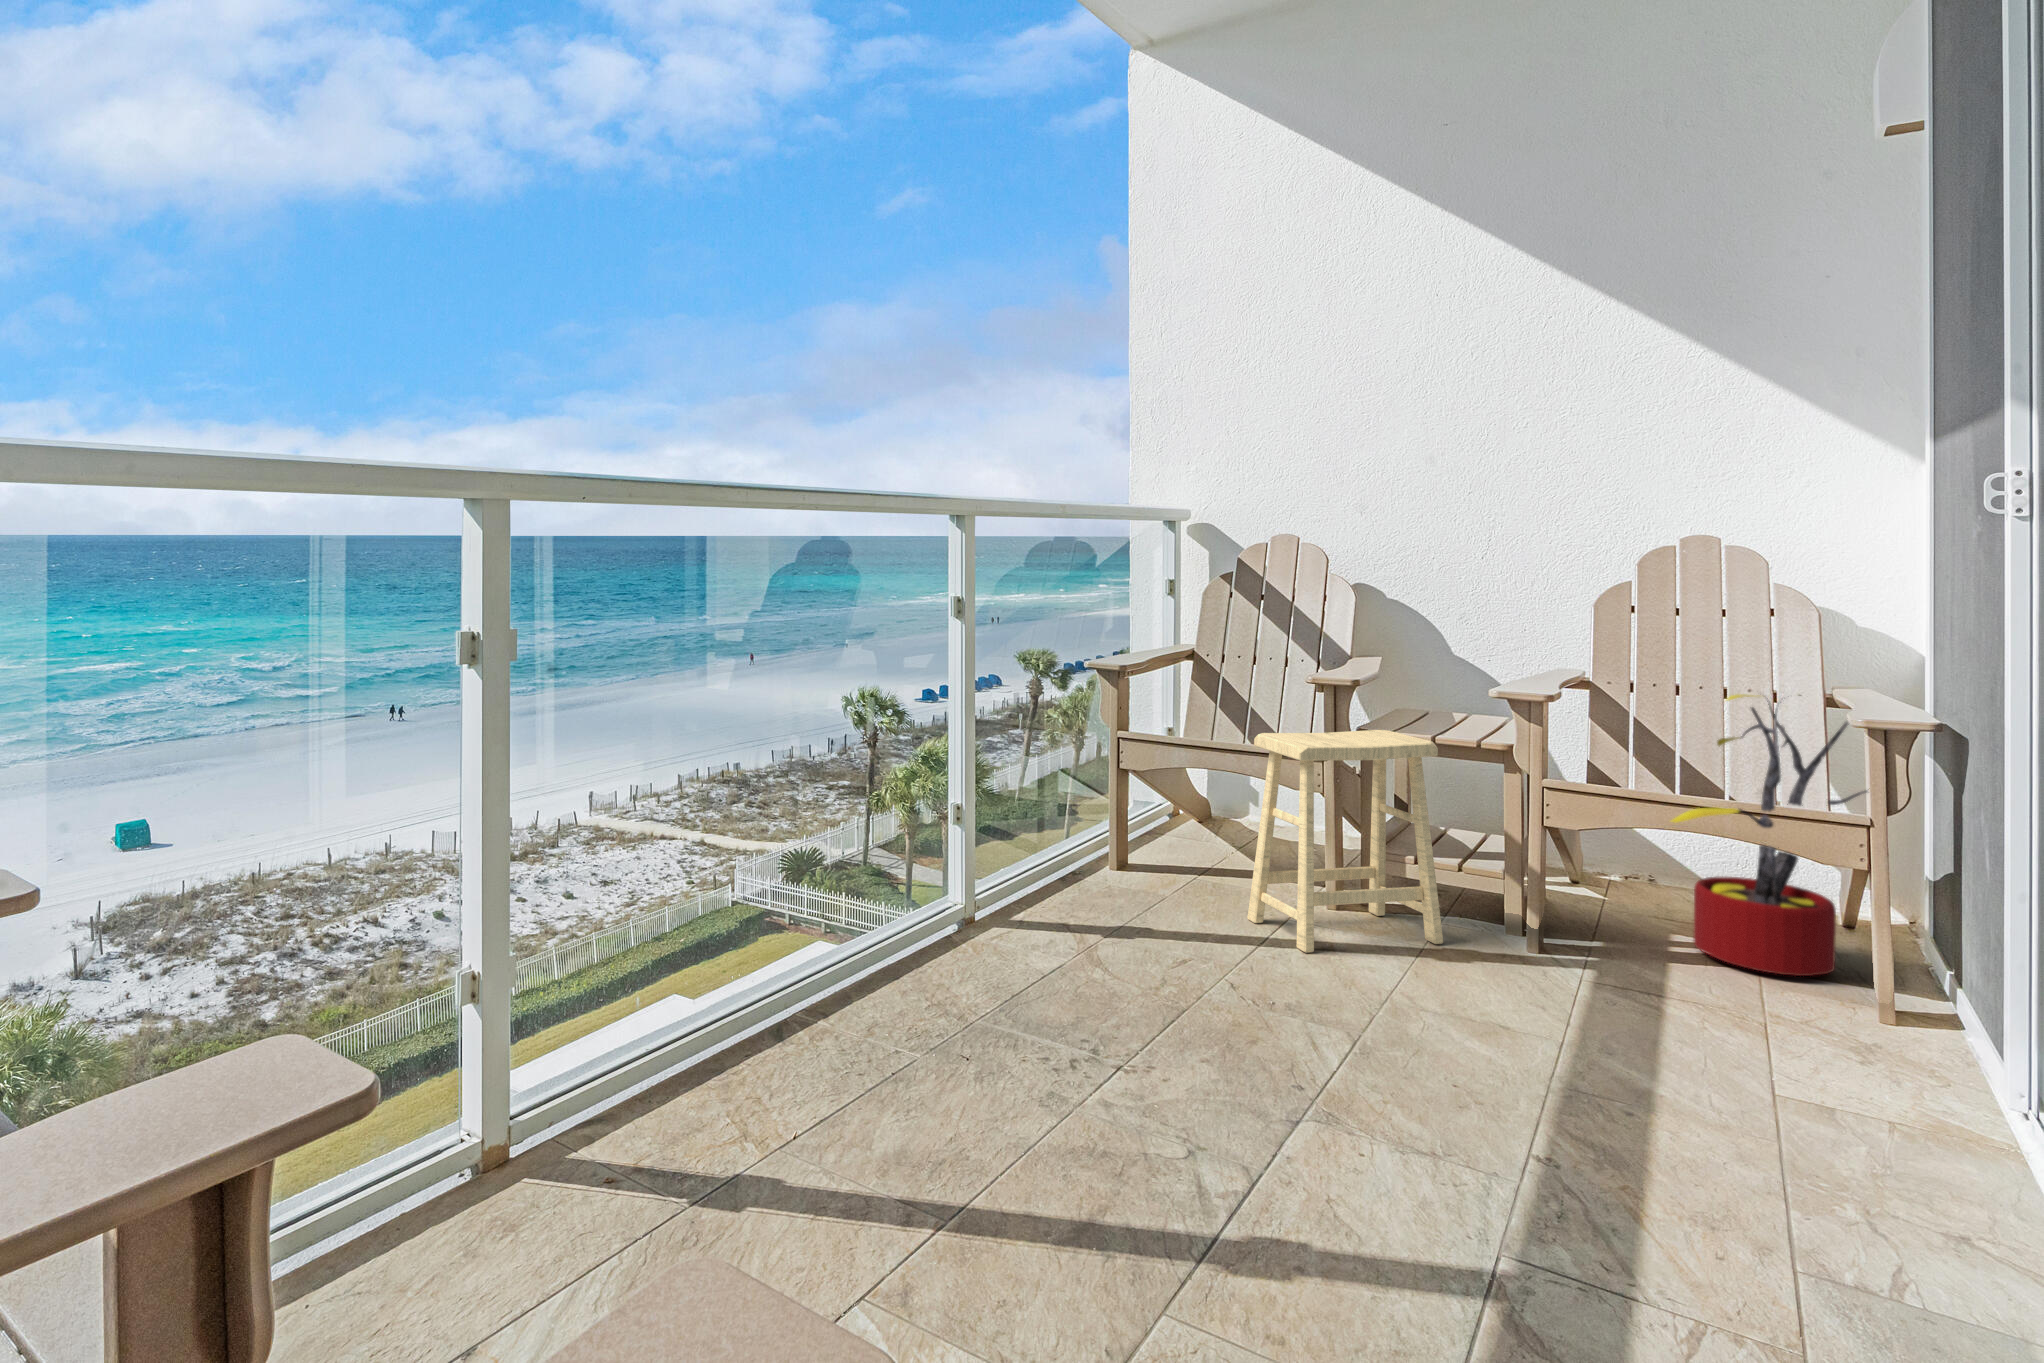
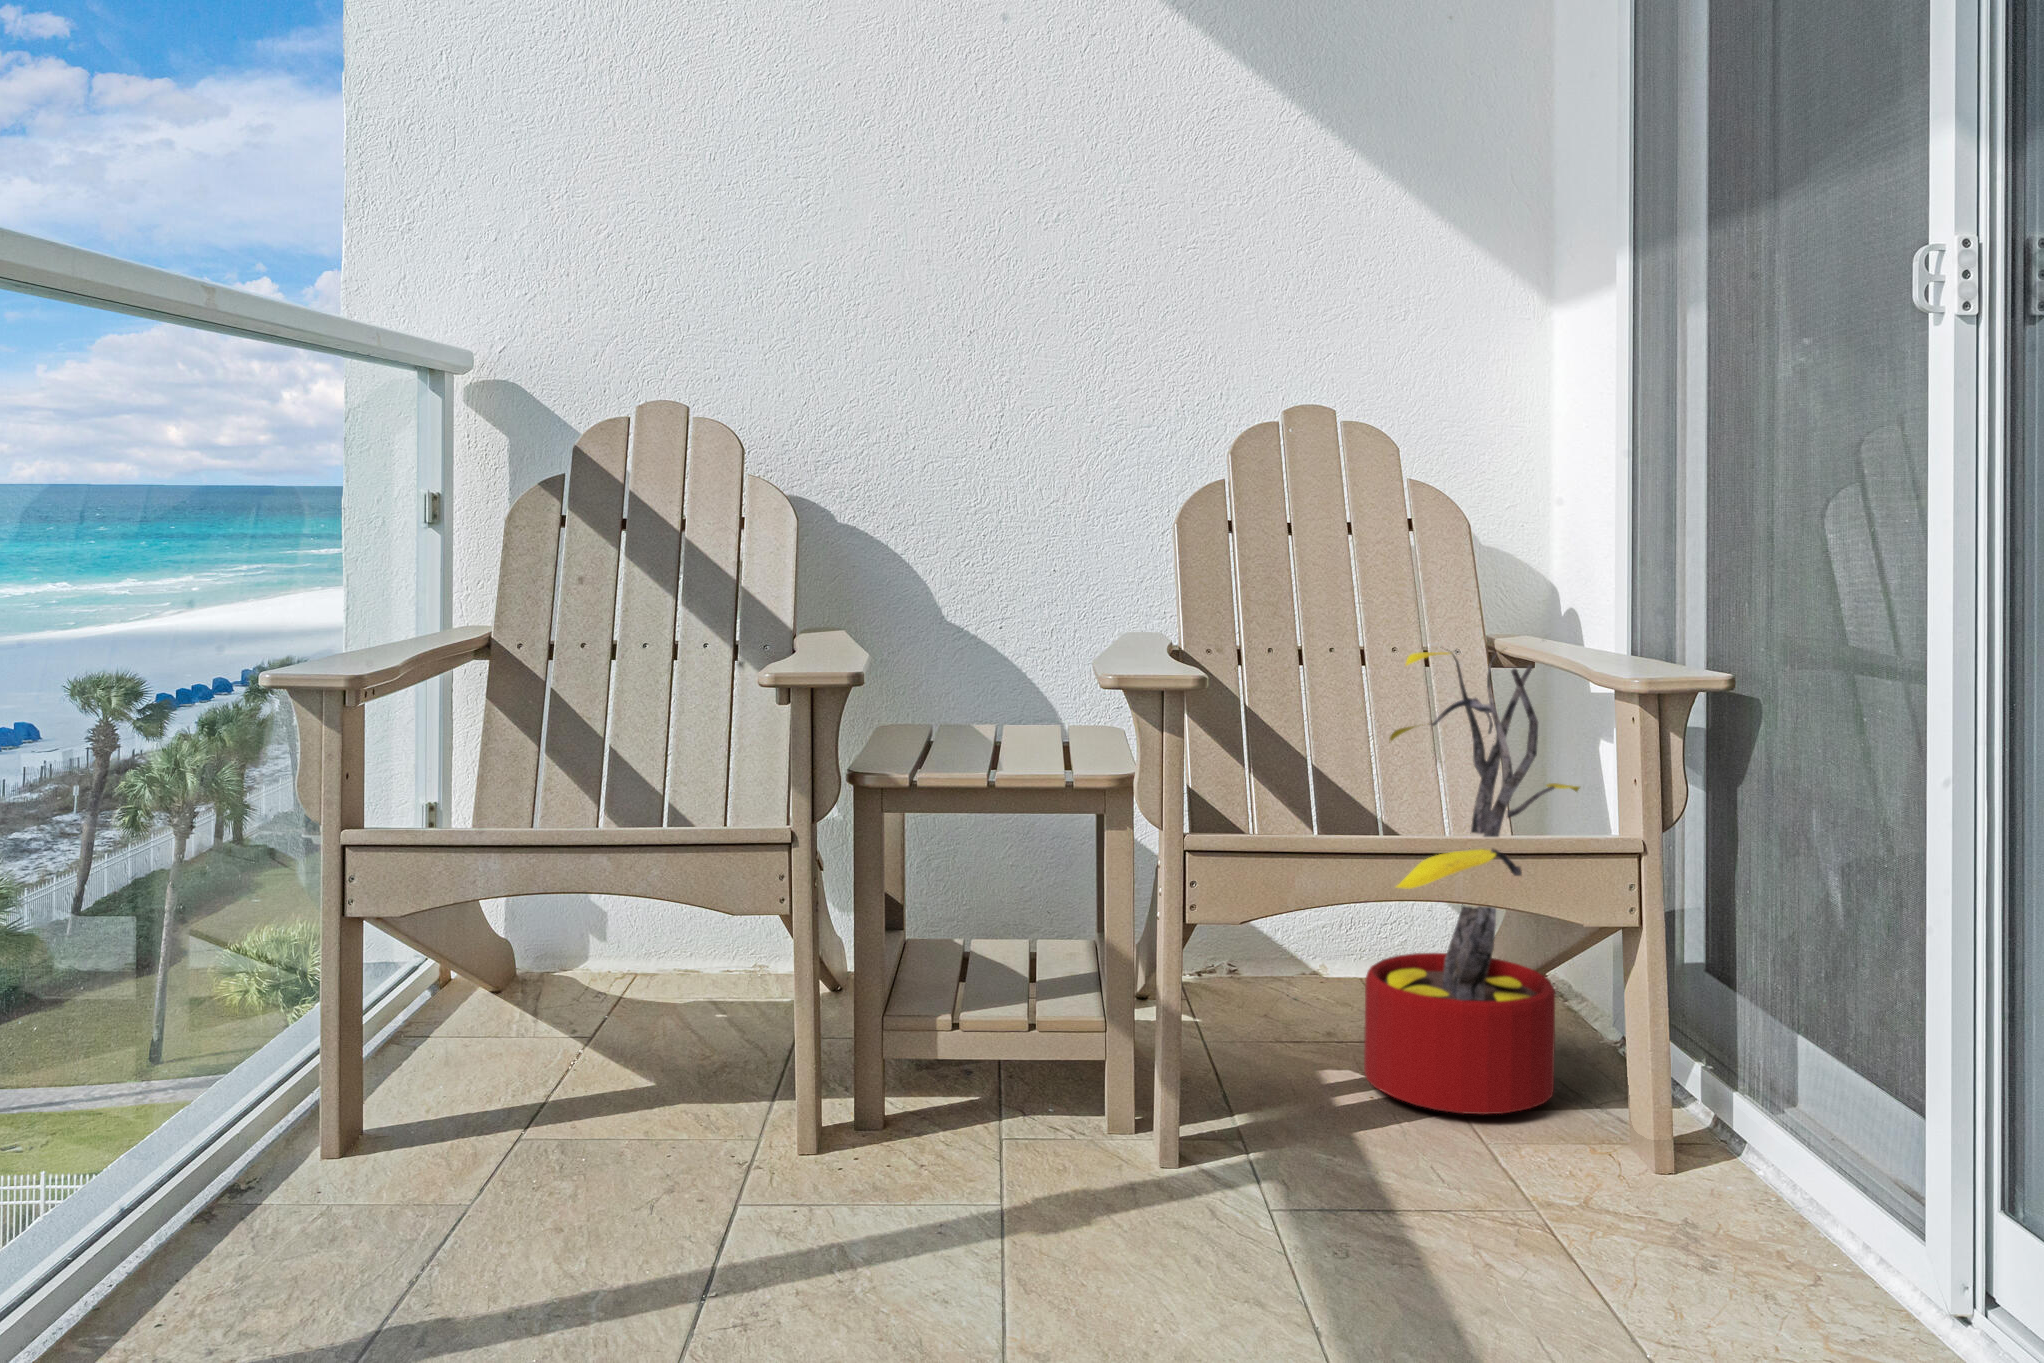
footstool: present [1247,730,1443,953] -> none [661,771,1037,1299]

